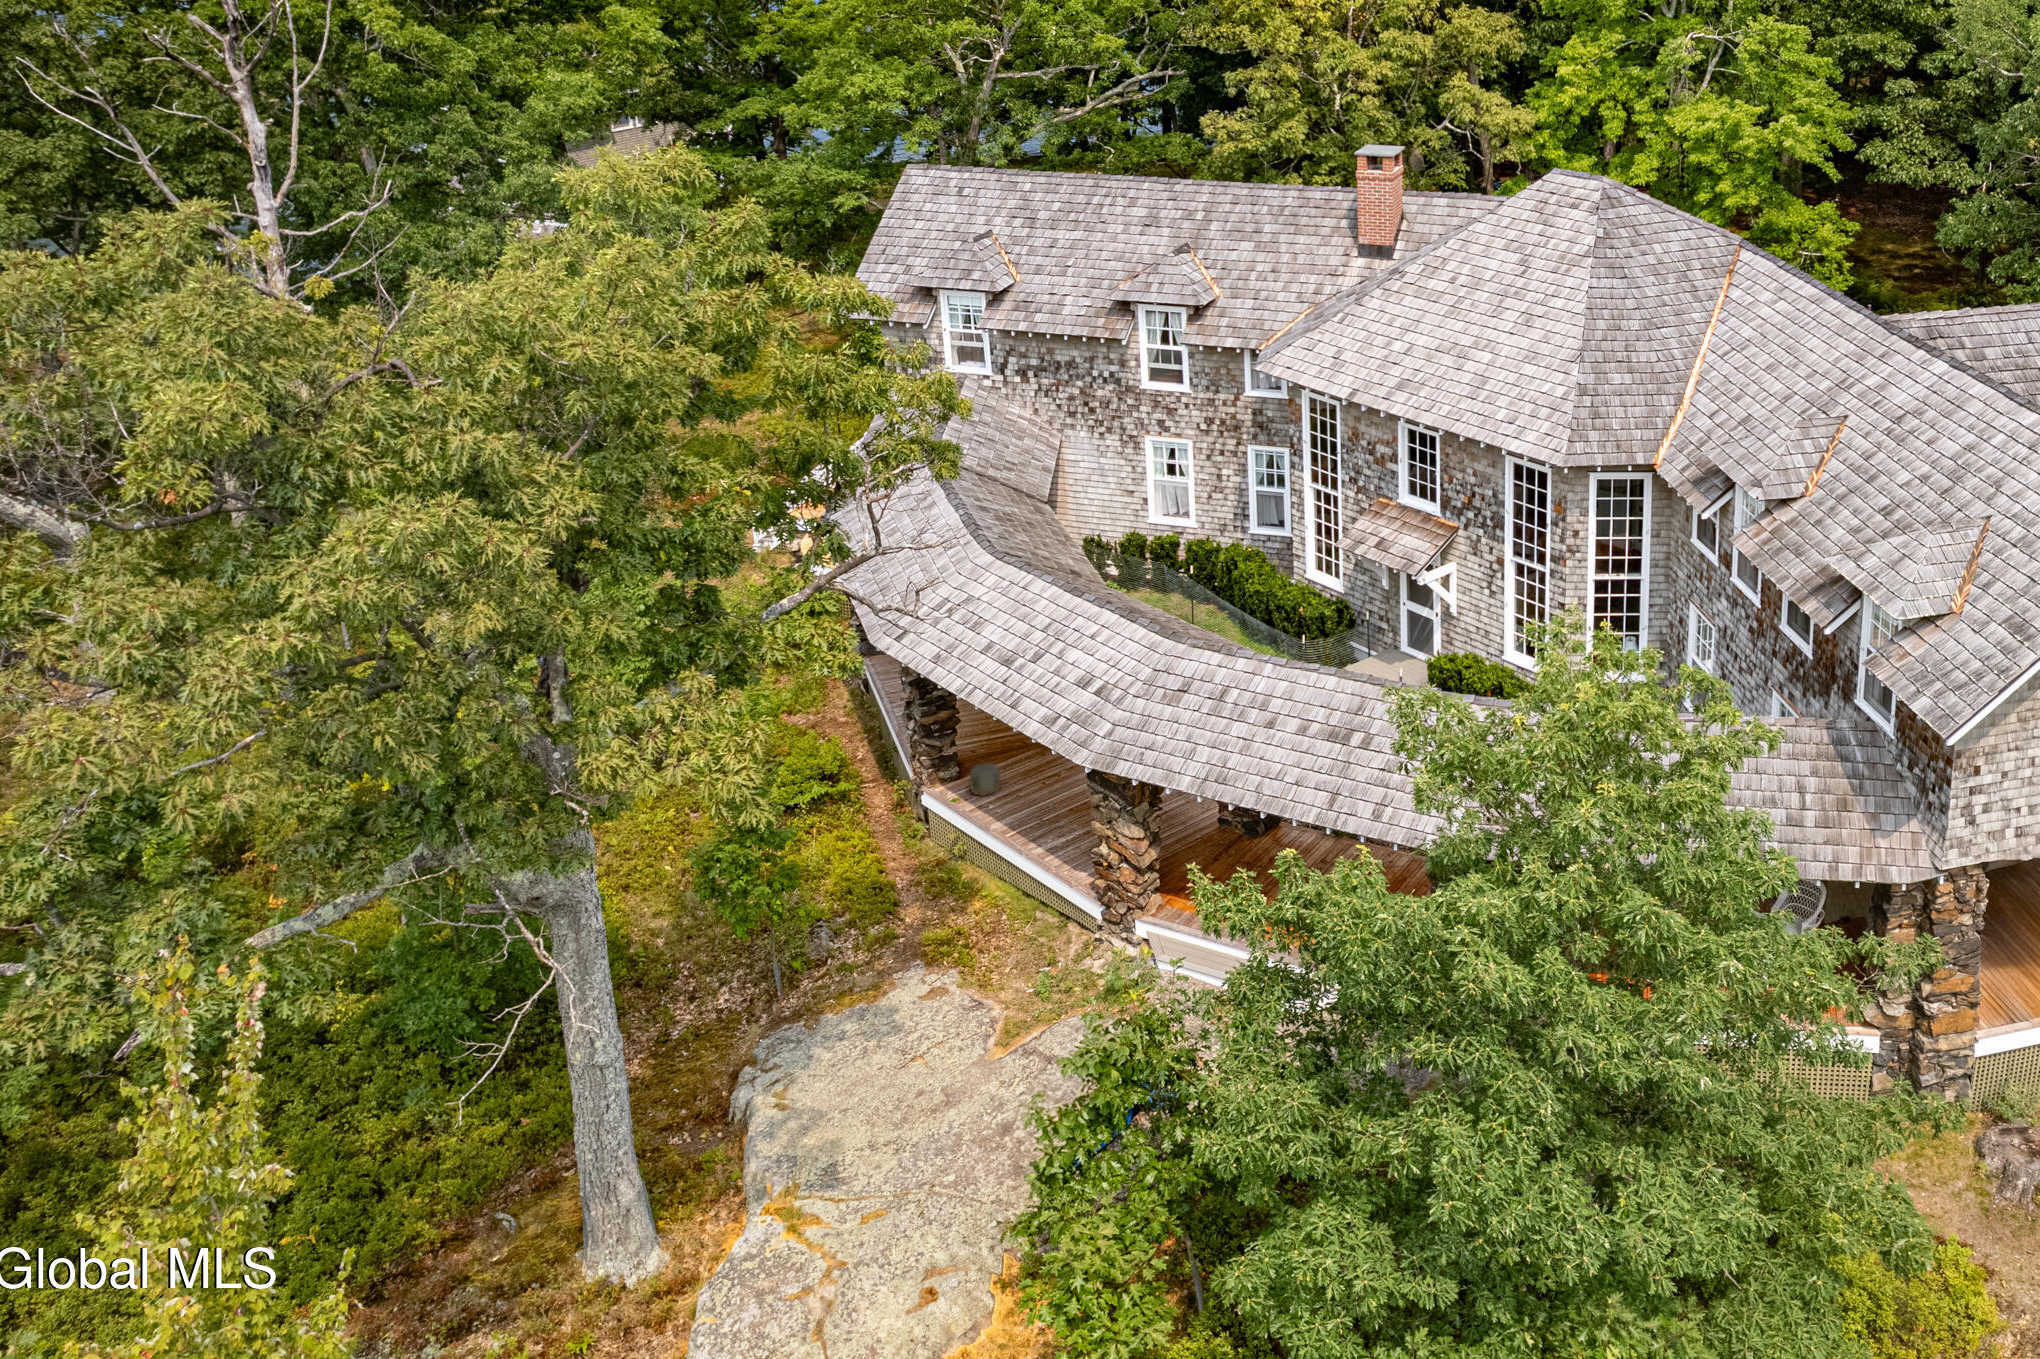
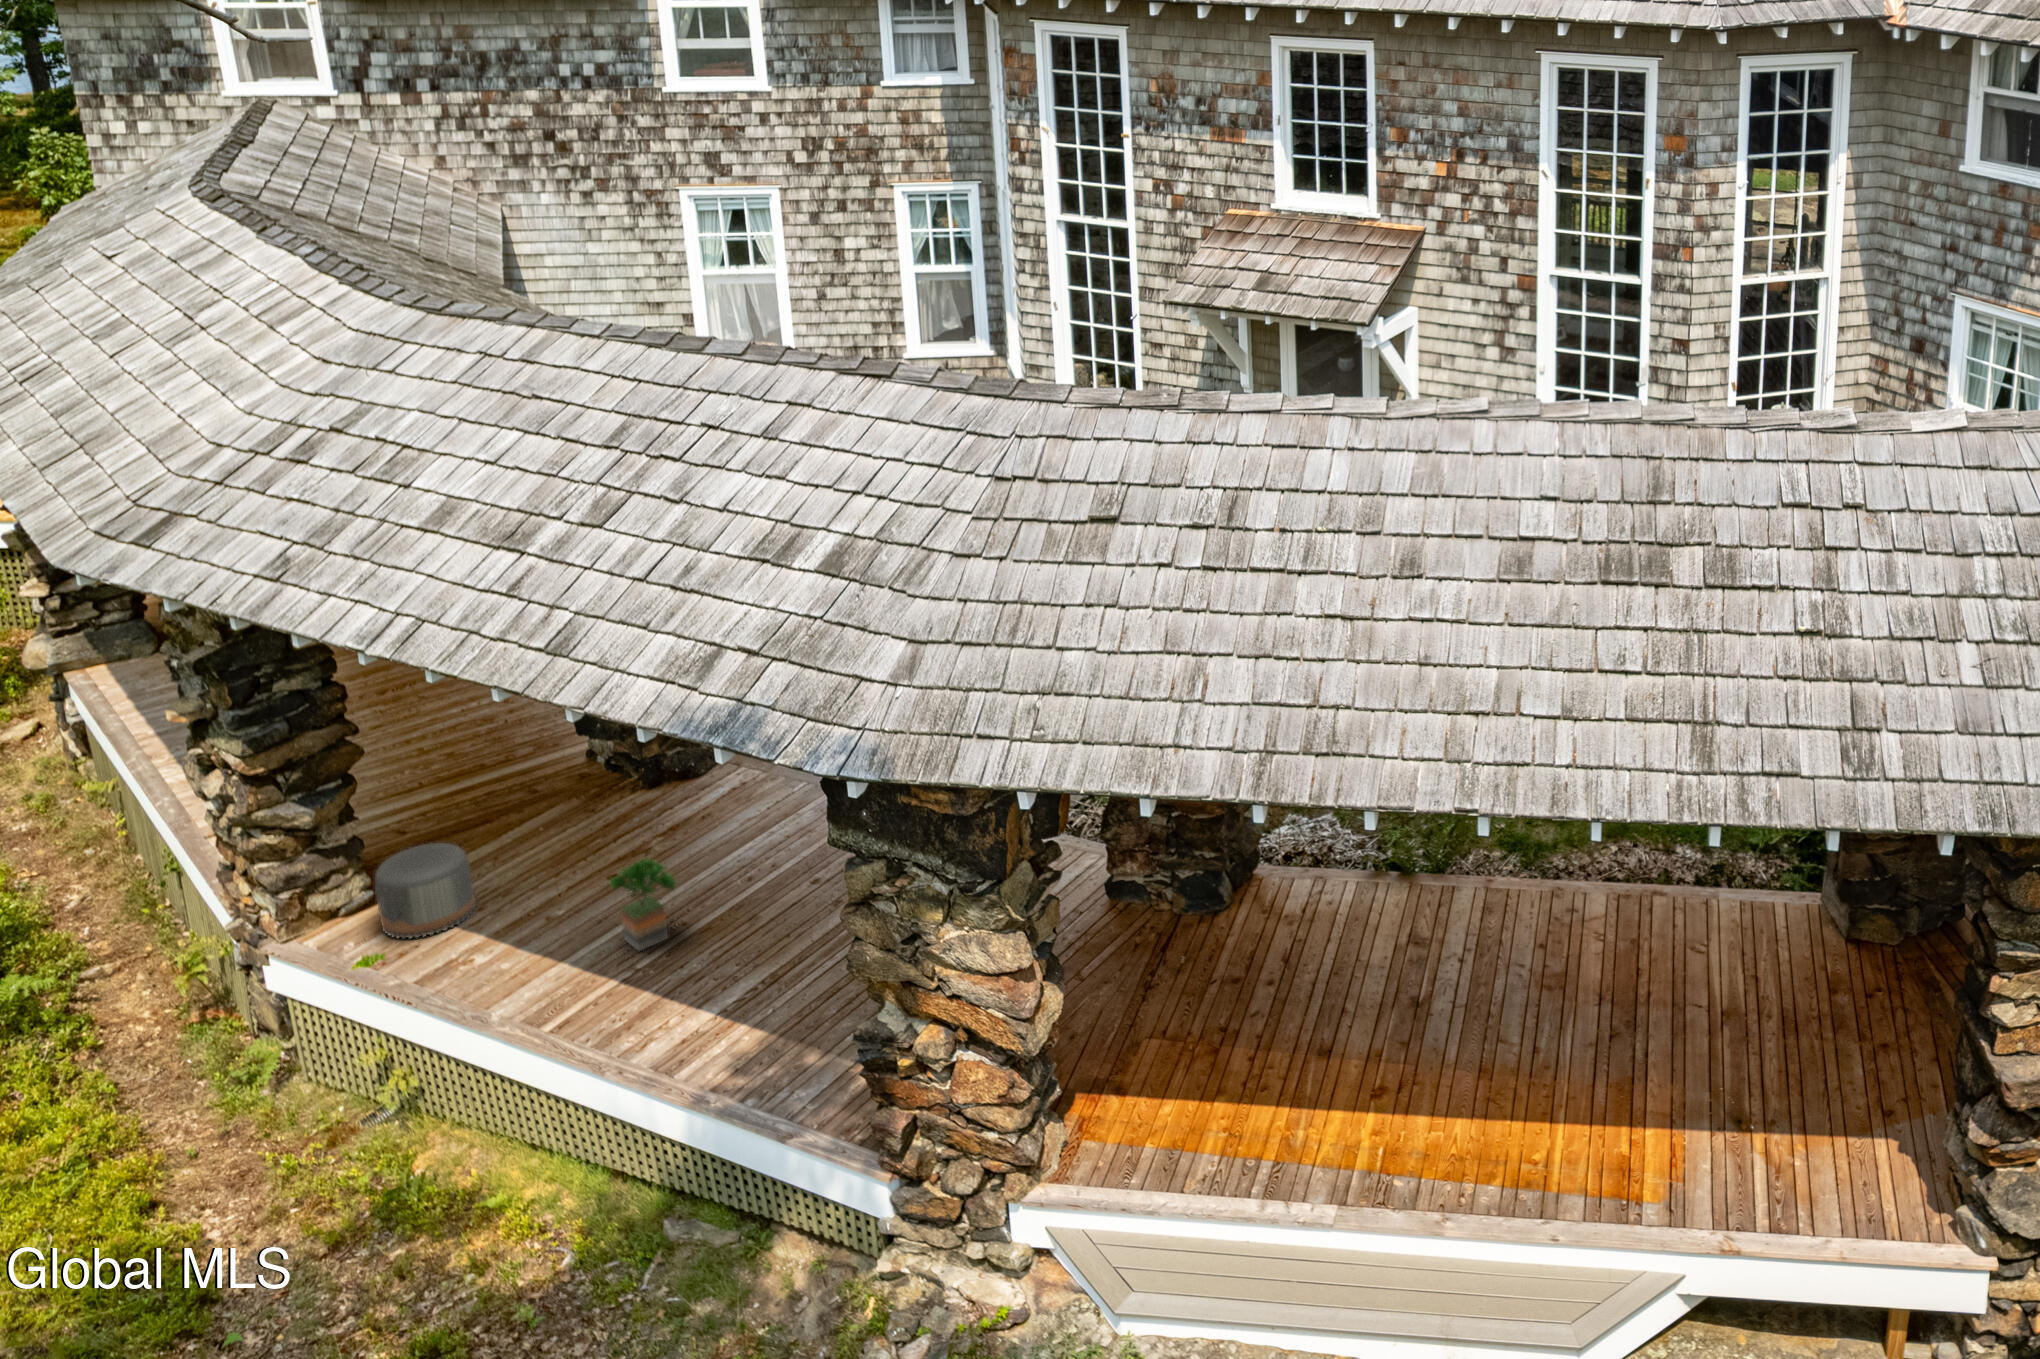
potted tree: none [1039,781,1061,813] -> present [610,859,676,951]

